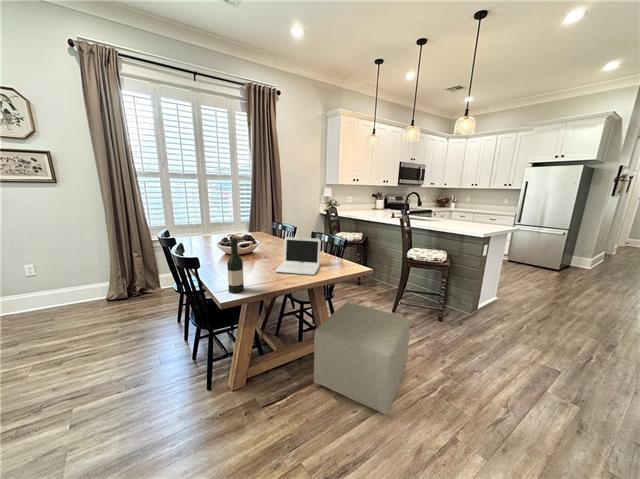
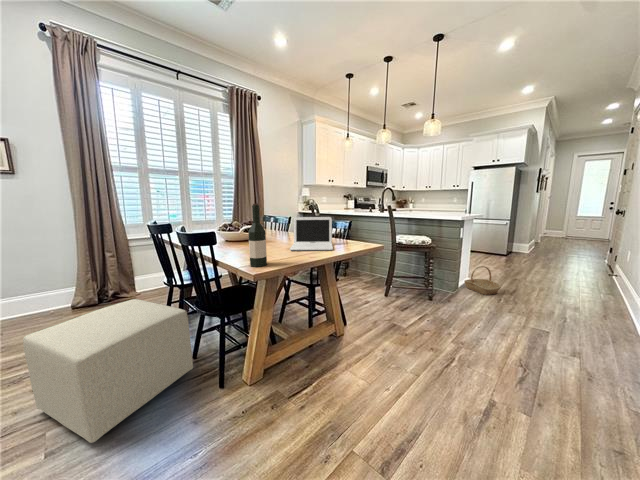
basket: none [486,289,527,322] -> present [464,266,501,295]
ottoman: present [314,302,410,415] -> present [23,299,193,443]

